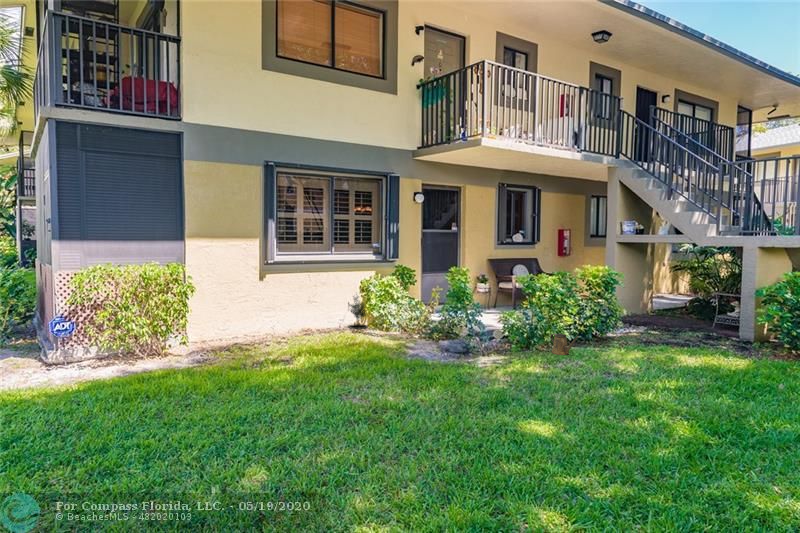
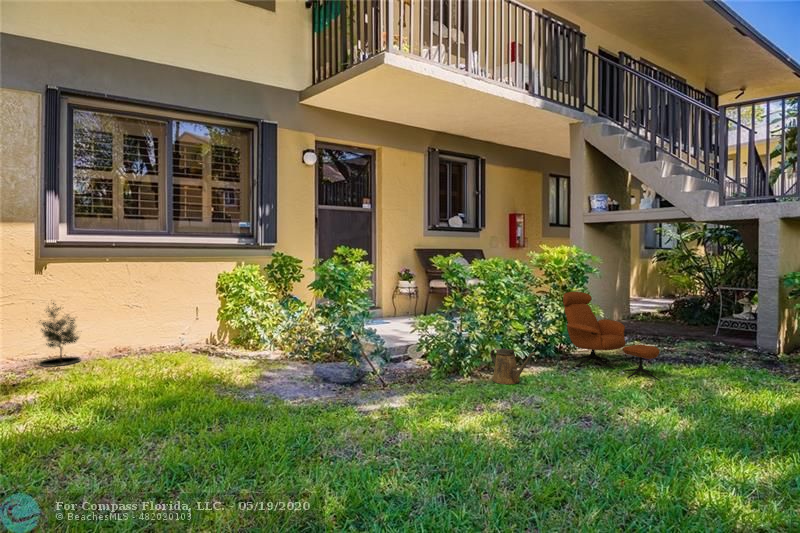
potted tree: present [348,297,368,329] -> present [39,303,81,367]
lounge chair: none [598,298,659,356] -> present [563,292,660,380]

